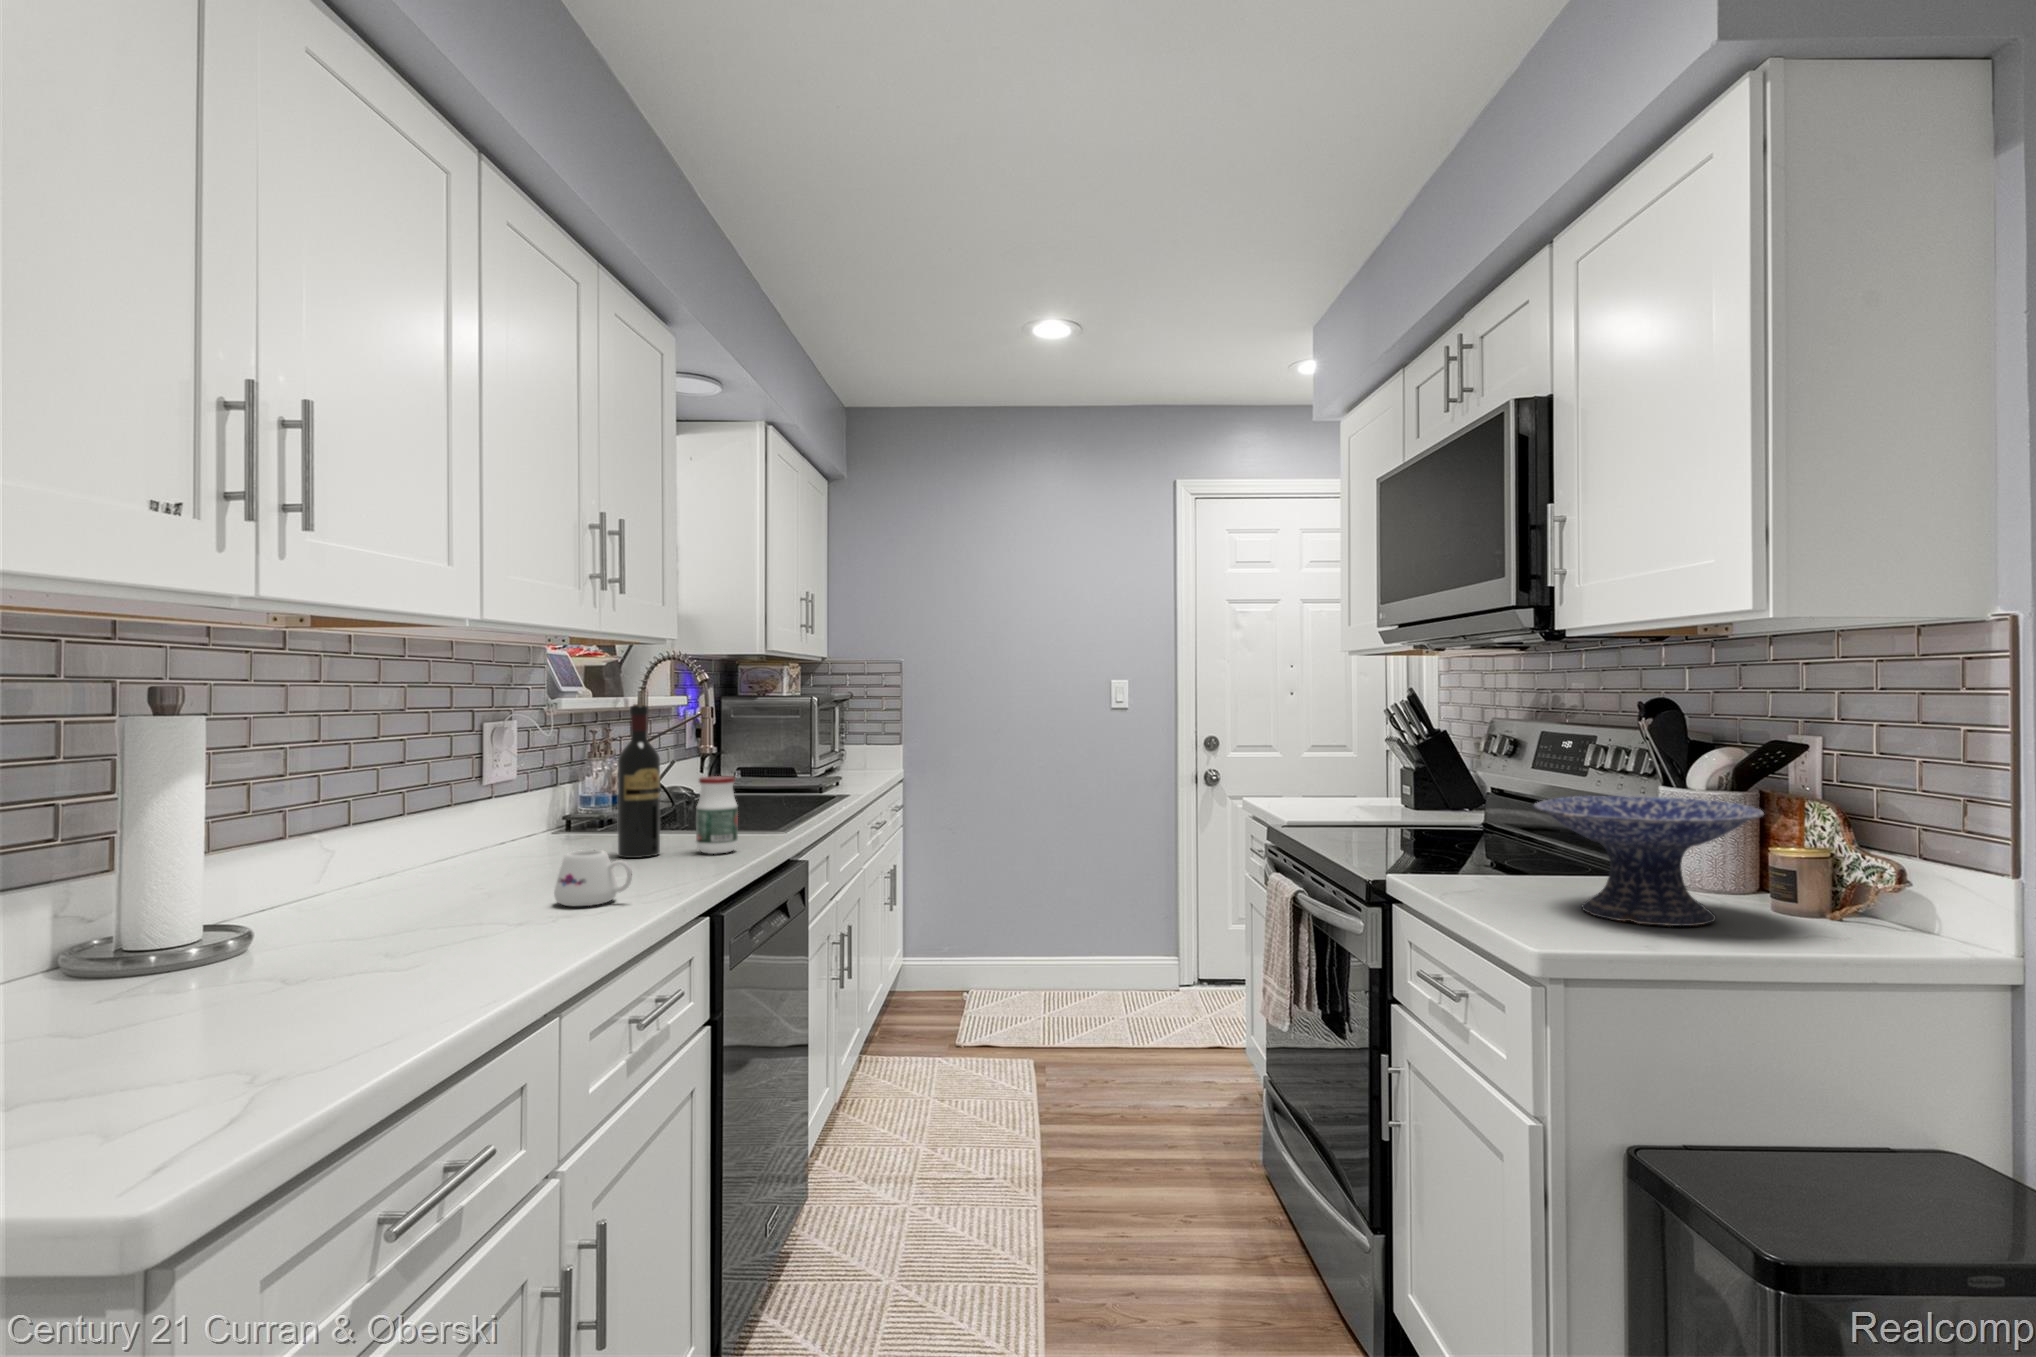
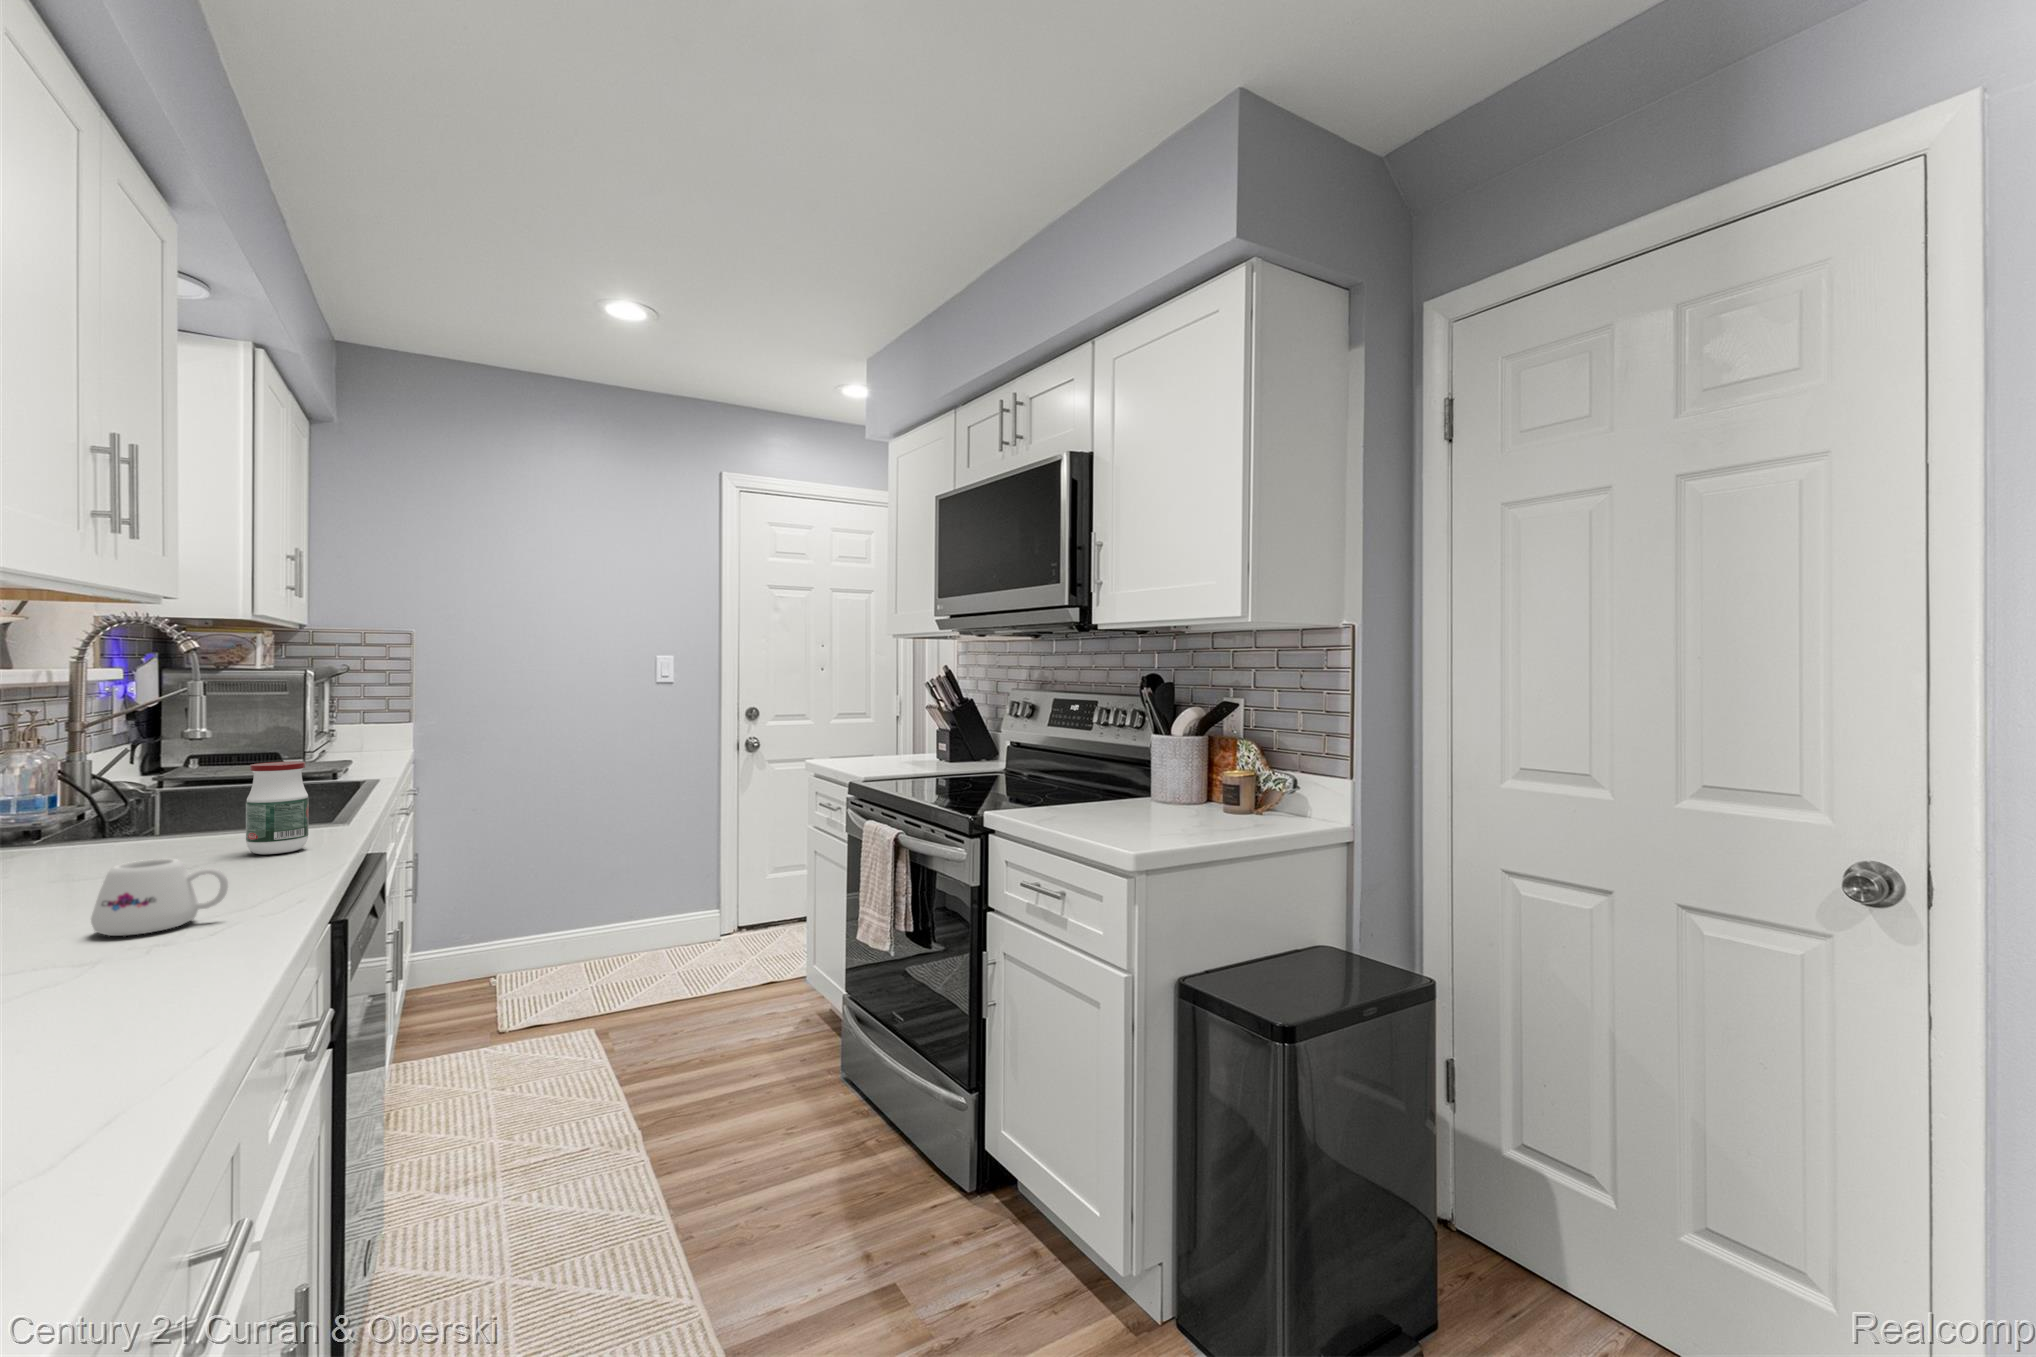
wine bottle: present [618,704,660,858] -> none [118,676,189,871]
decorative bowl: present [1534,796,1764,926] -> none [1102,741,1242,827]

